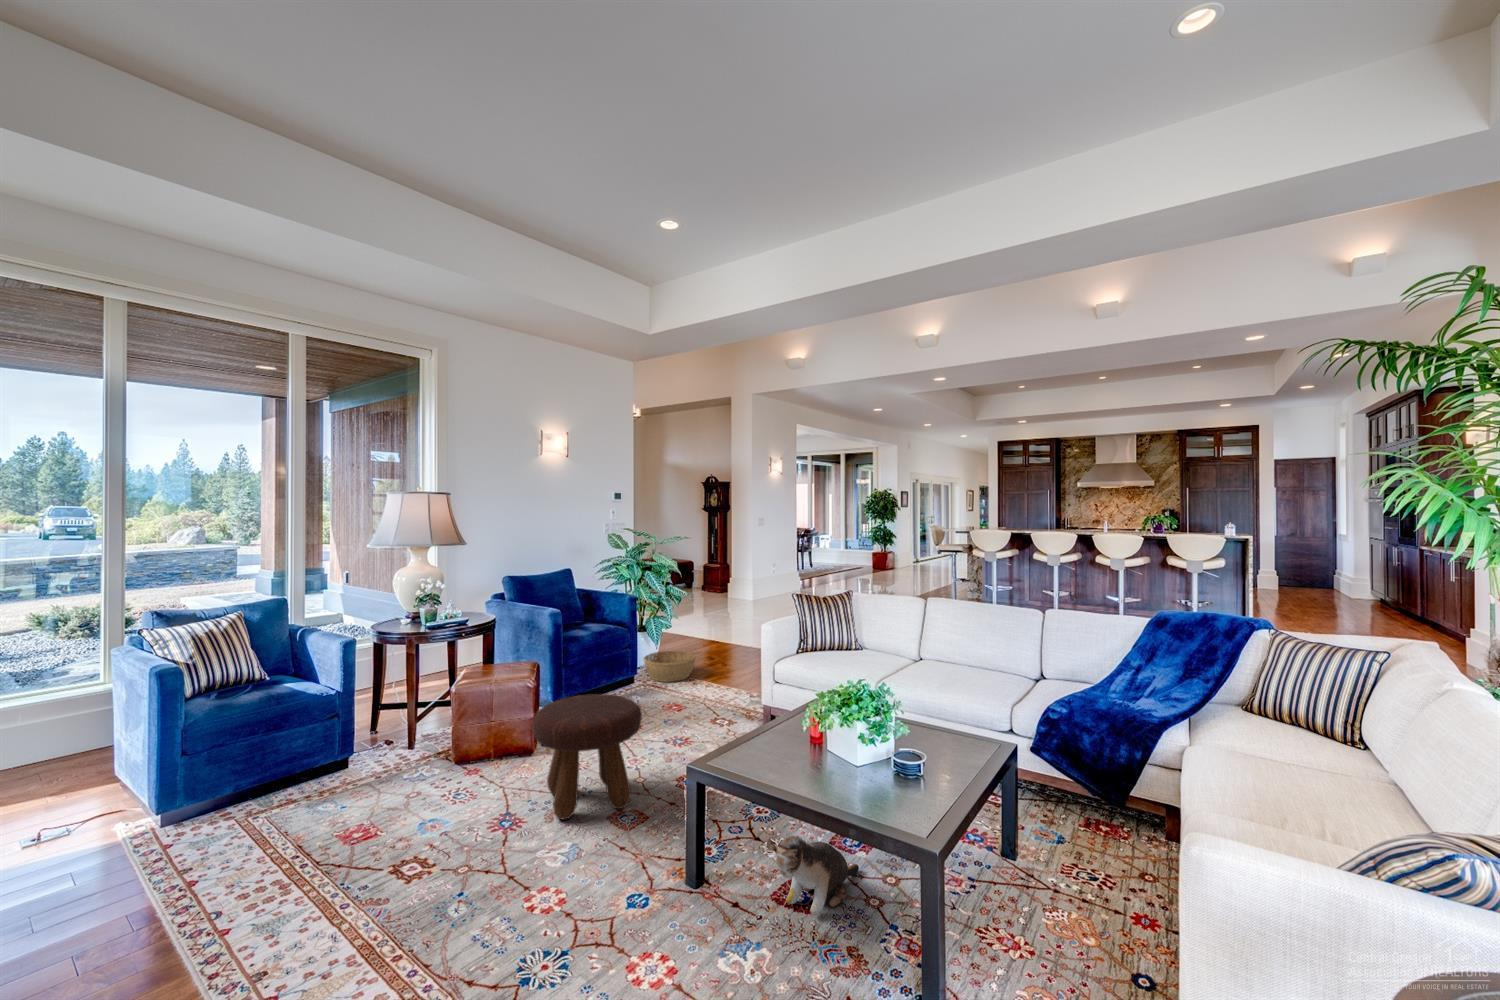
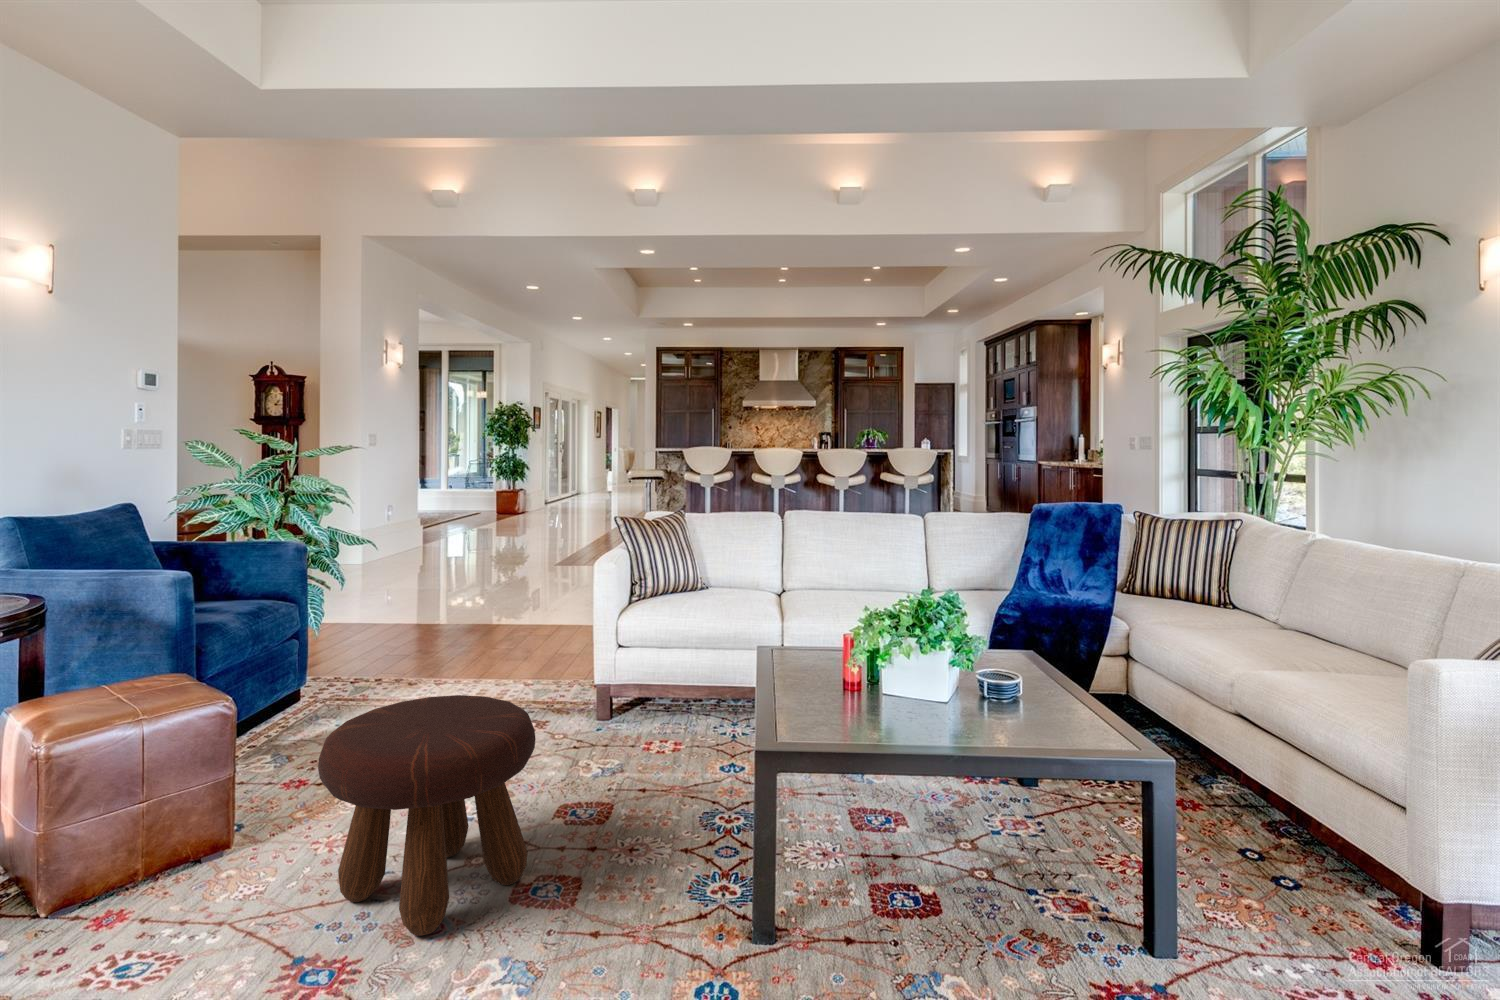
basket: present [643,651,696,682] -> none [304,633,403,686]
plush toy: present [767,836,859,915] -> none [893,817,954,916]

